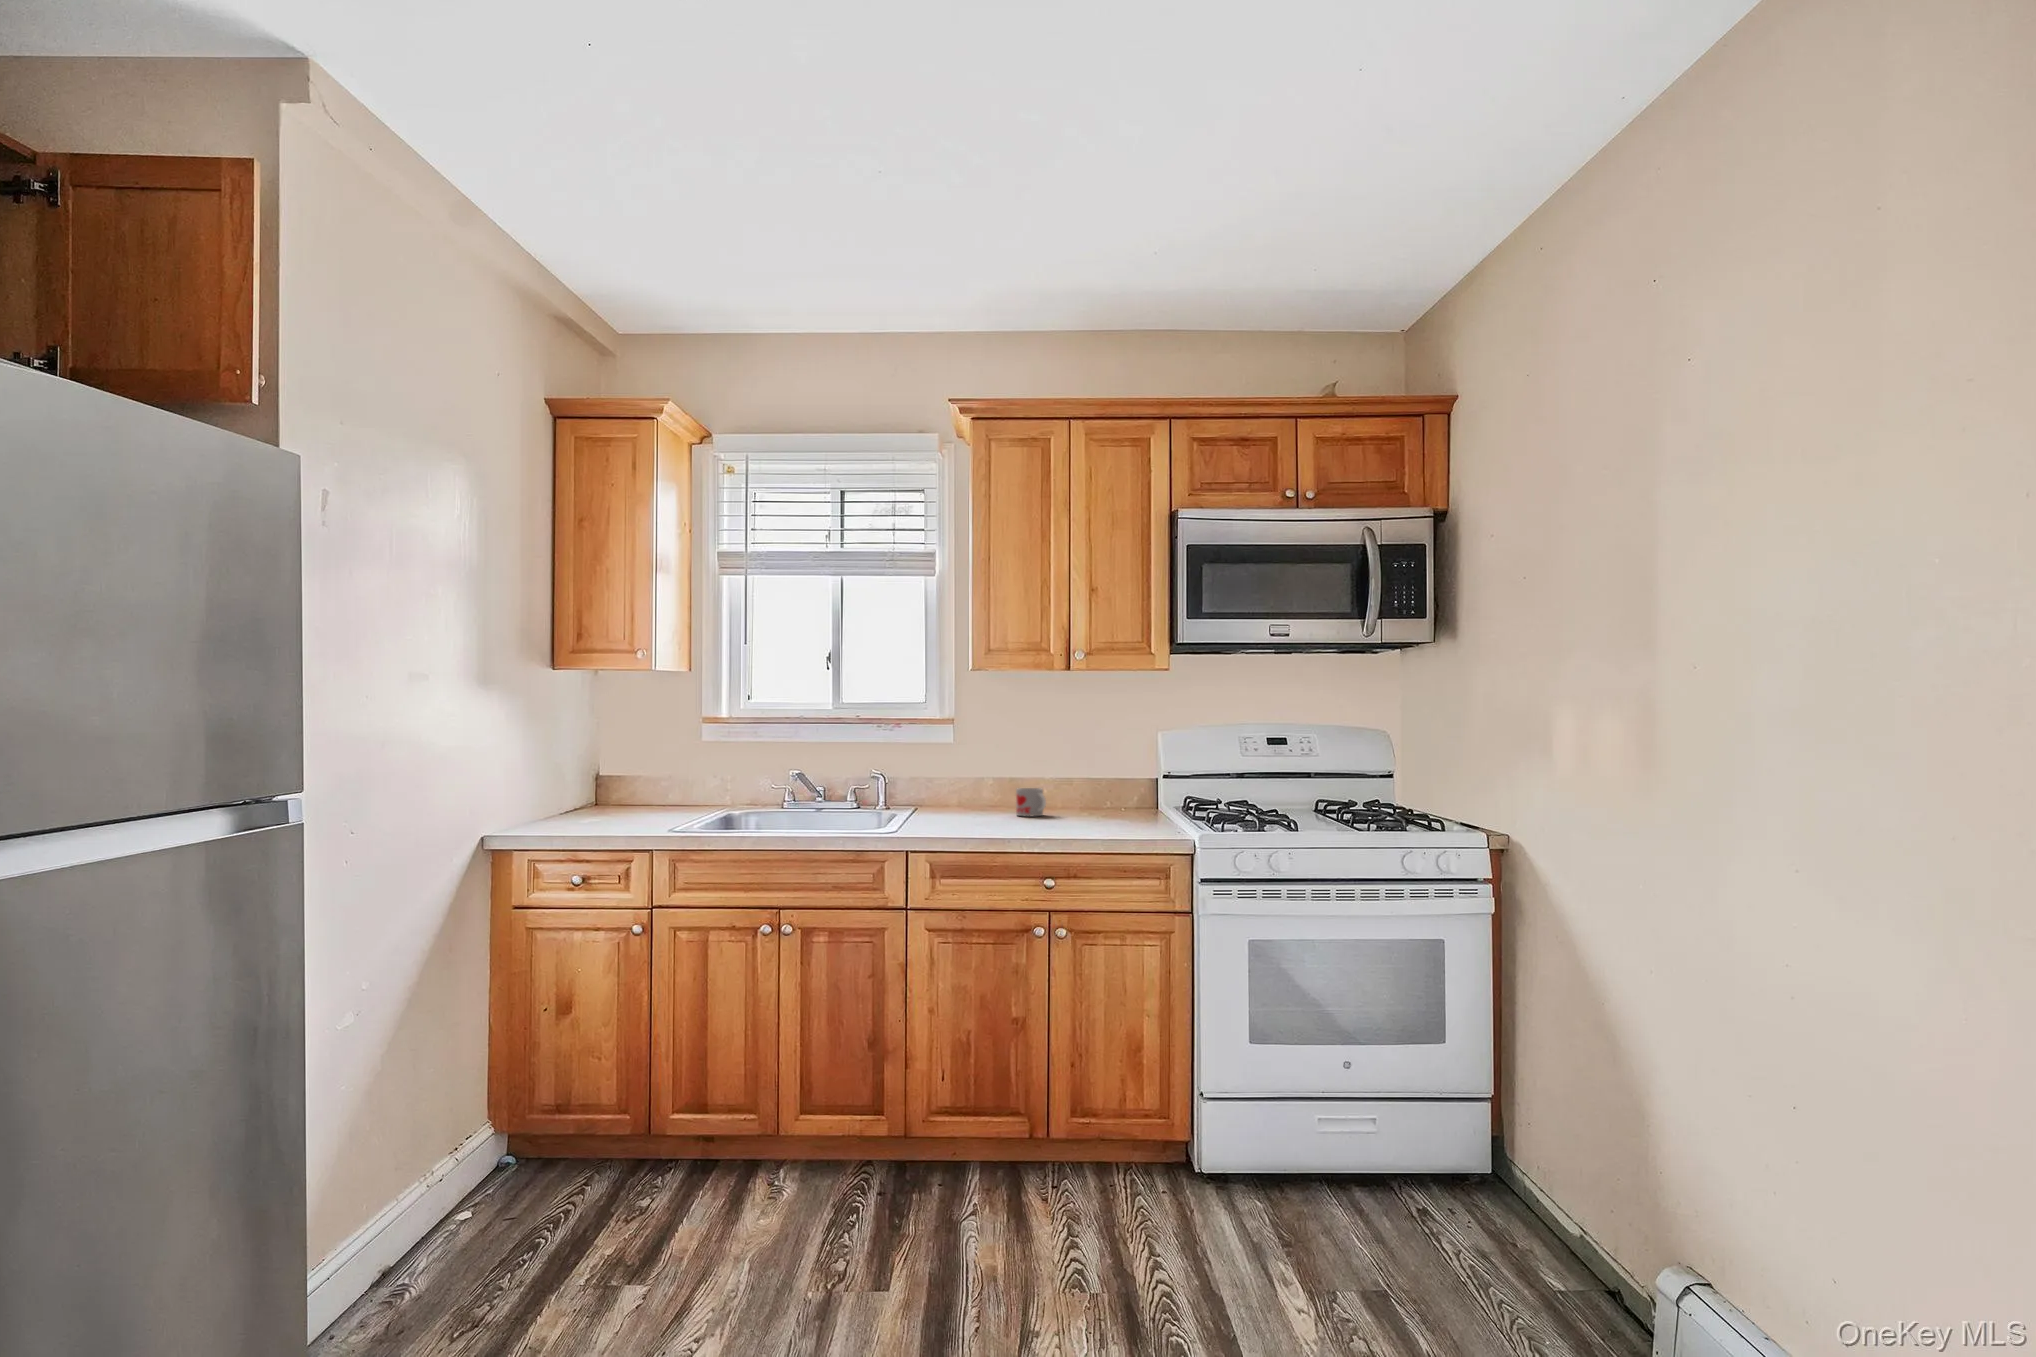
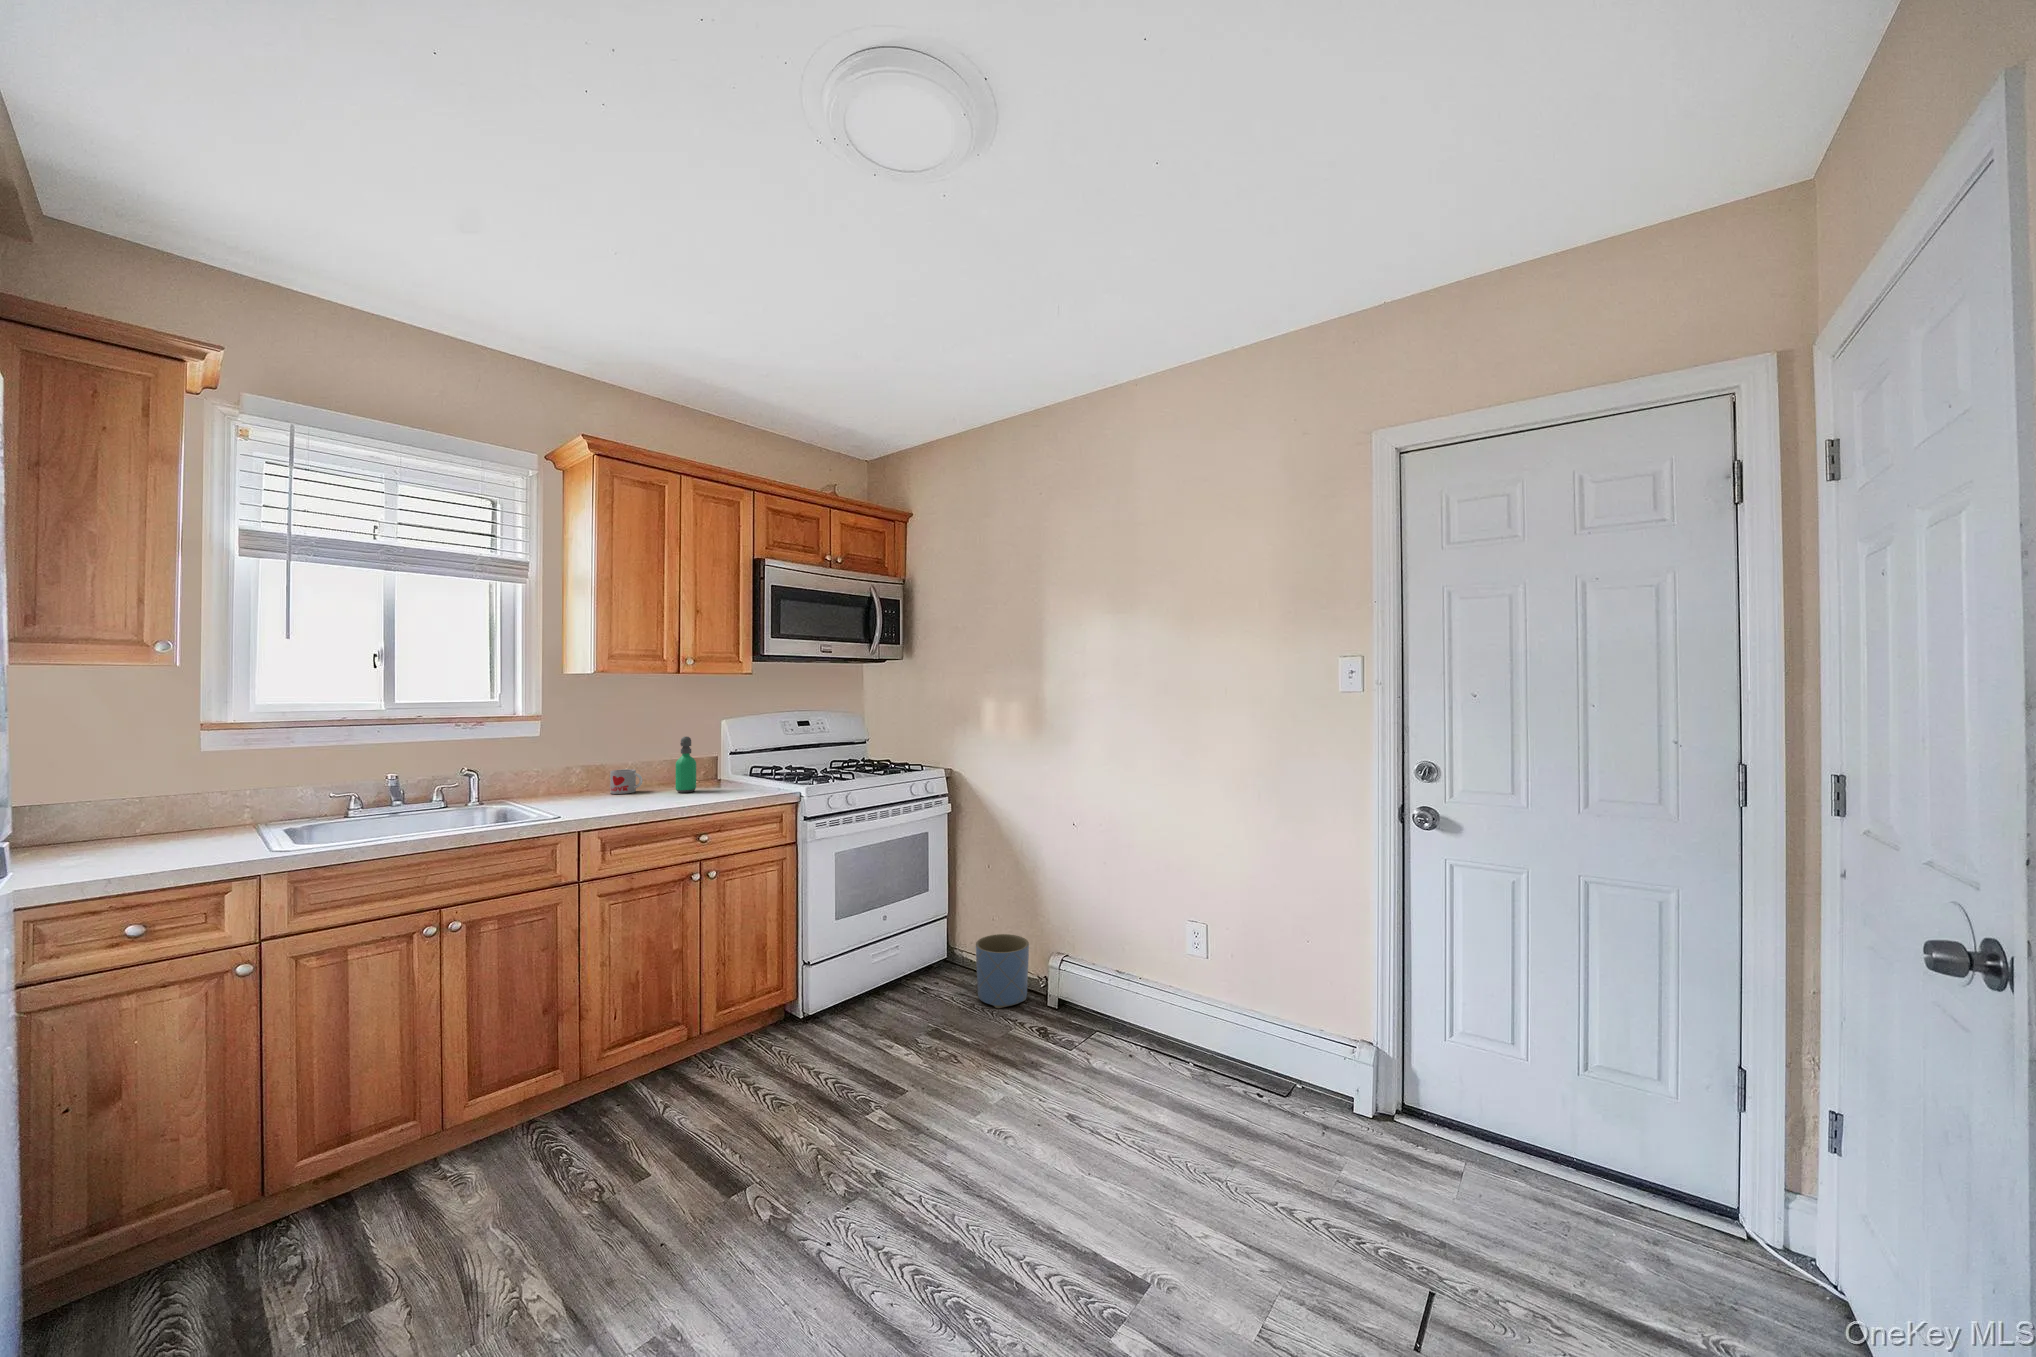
soap dispenser: none [1069,750,1094,822] -> present [675,737,696,793]
planter: none [1498,1158,1619,1320] -> present [976,934,1029,1008]

